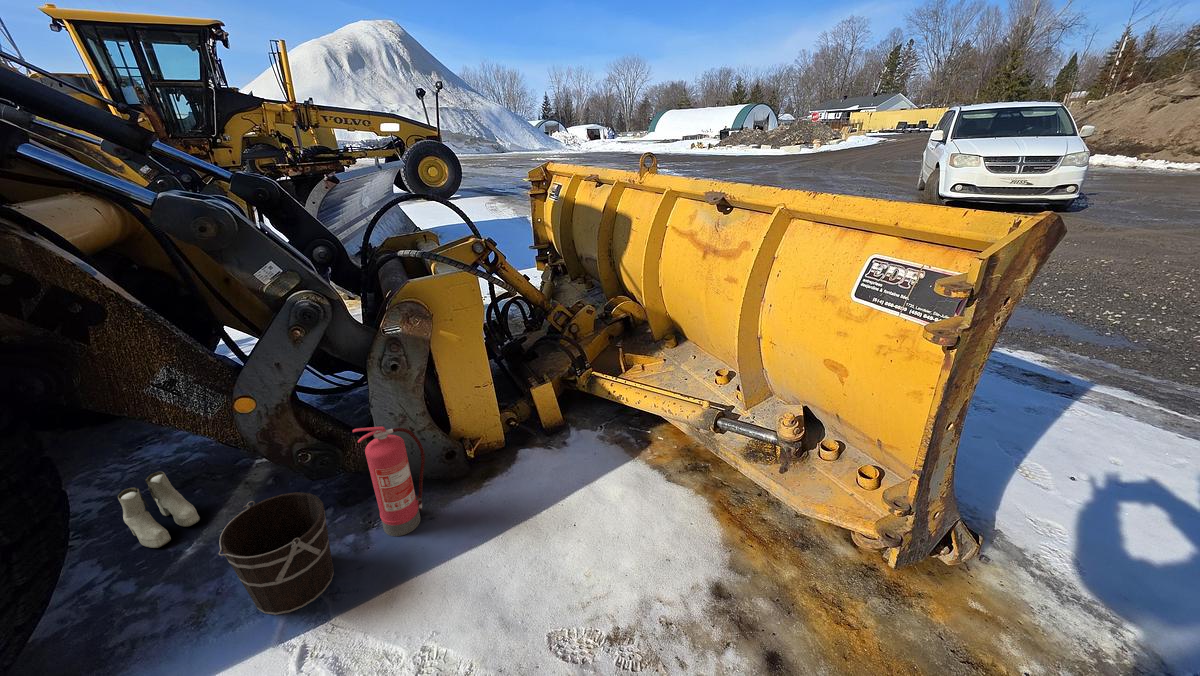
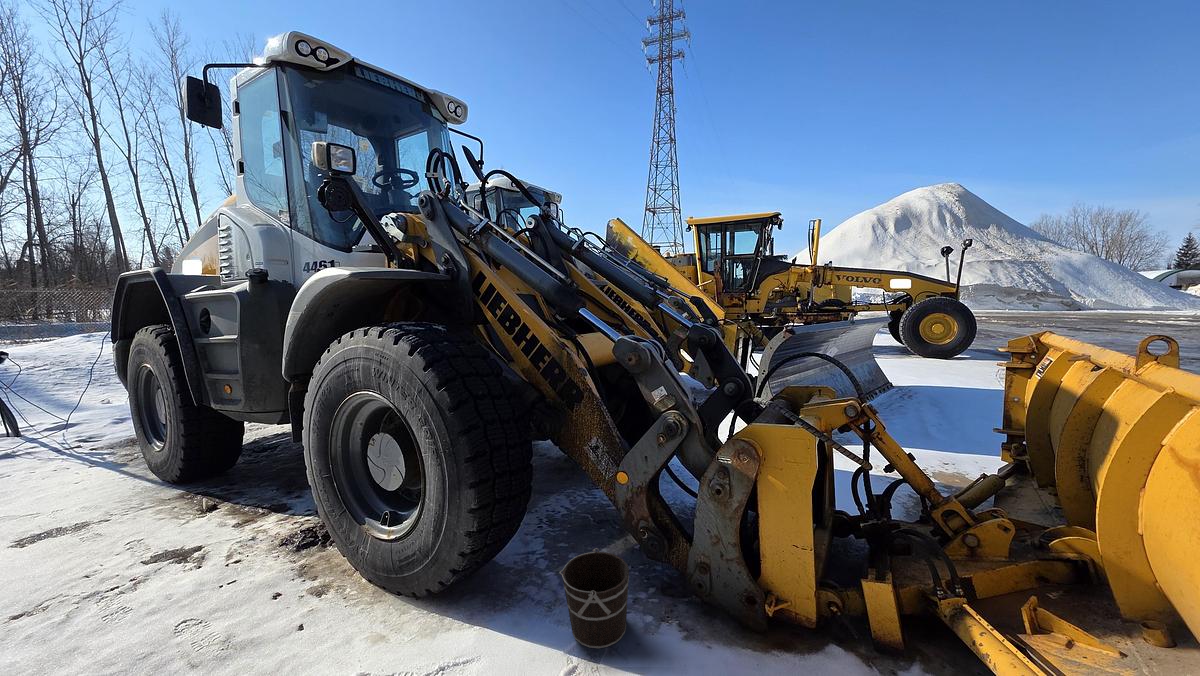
fire extinguisher: present [353,426,425,536] -> none [663,531,715,648]
boots: present [118,472,200,548] -> none [563,503,595,551]

